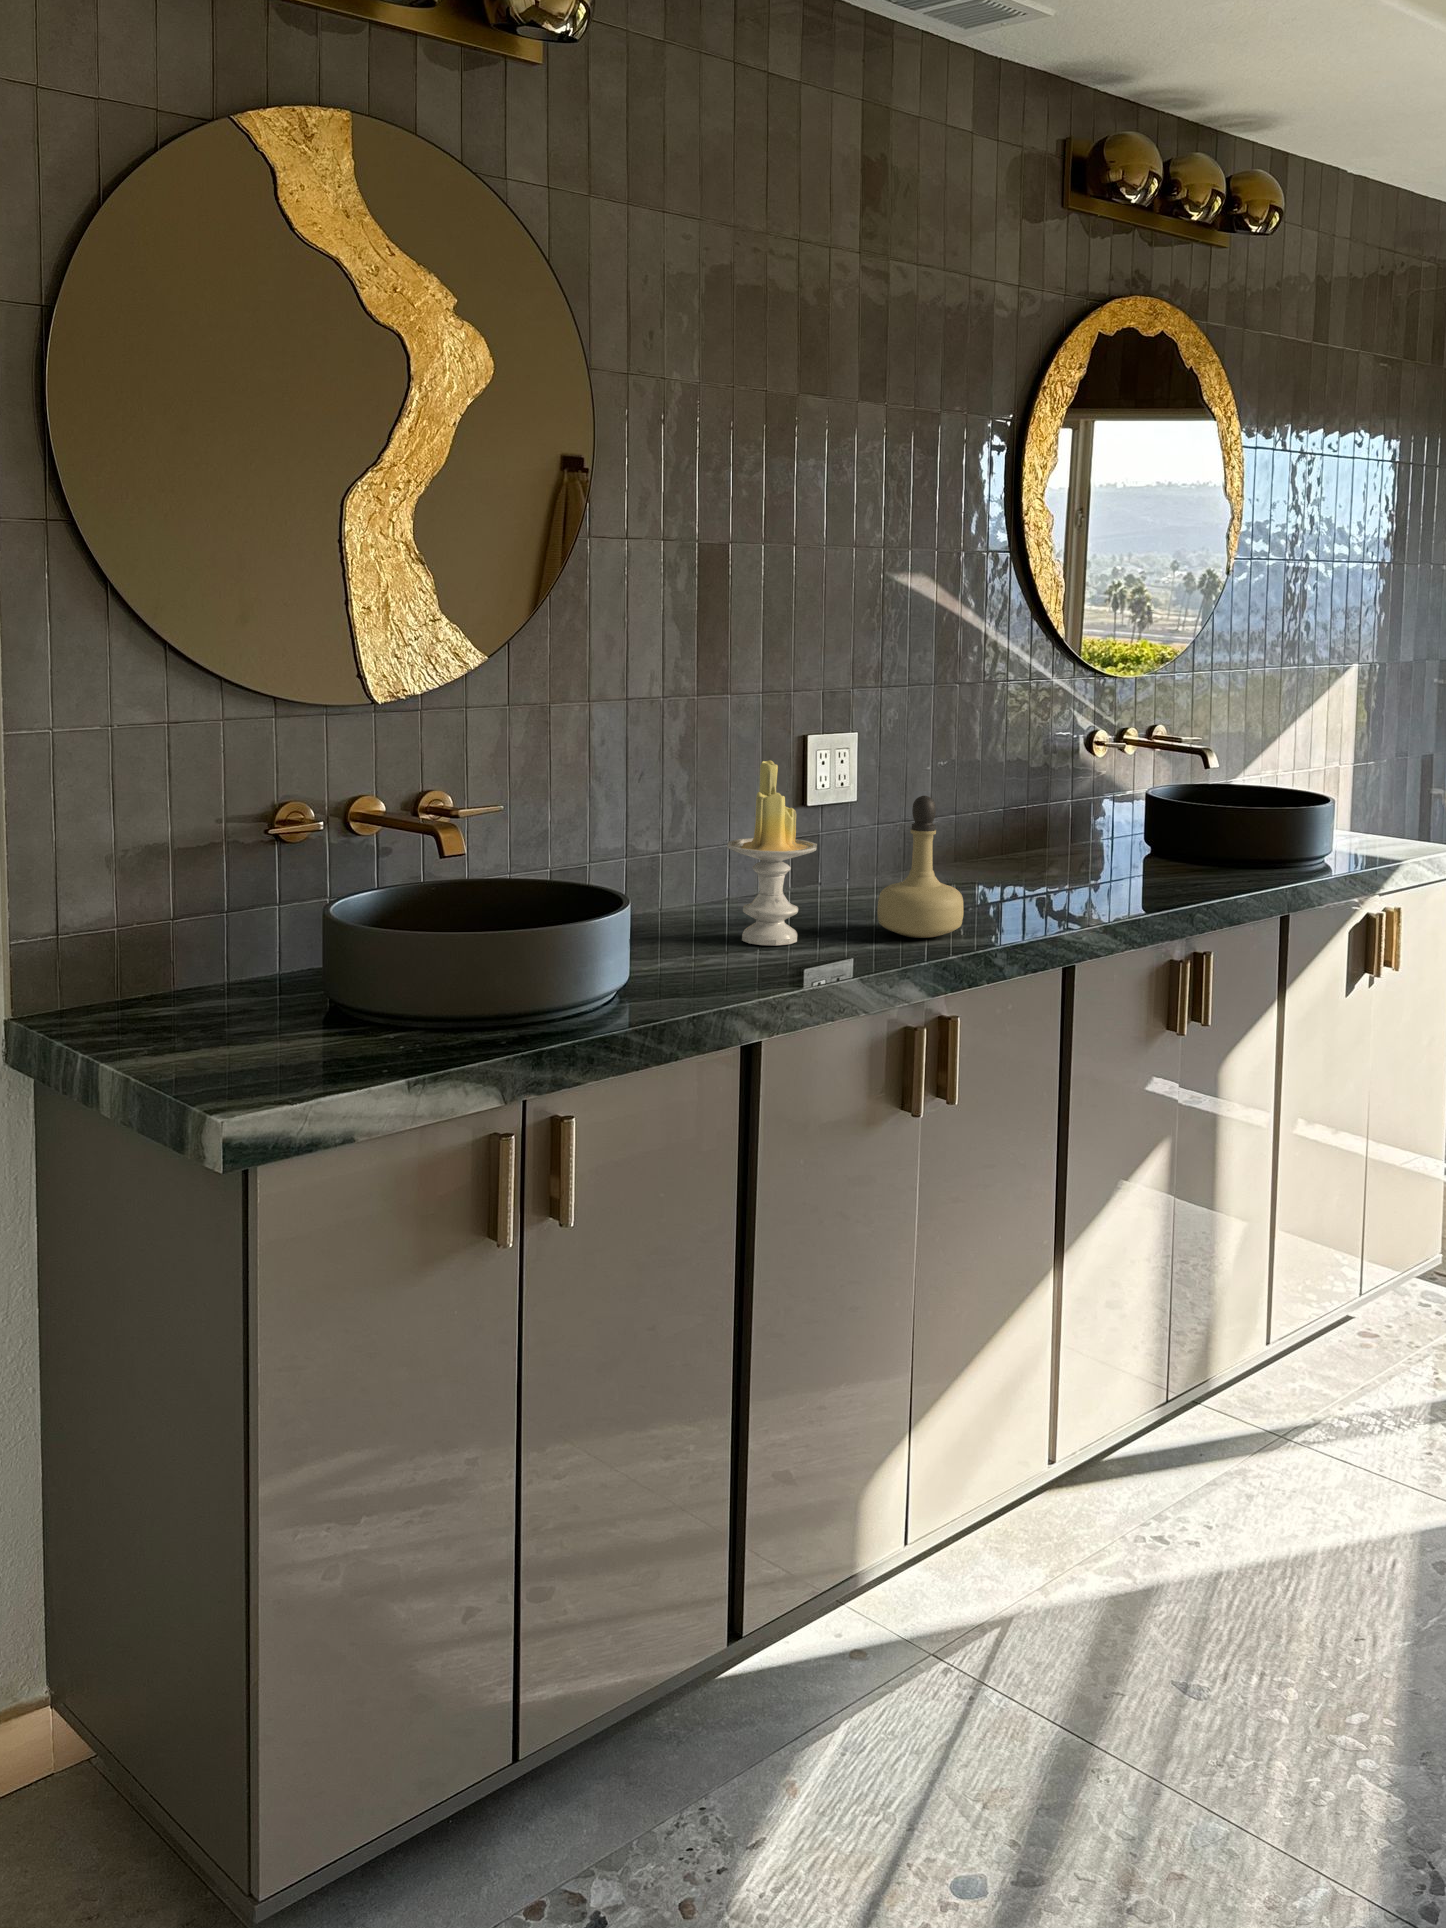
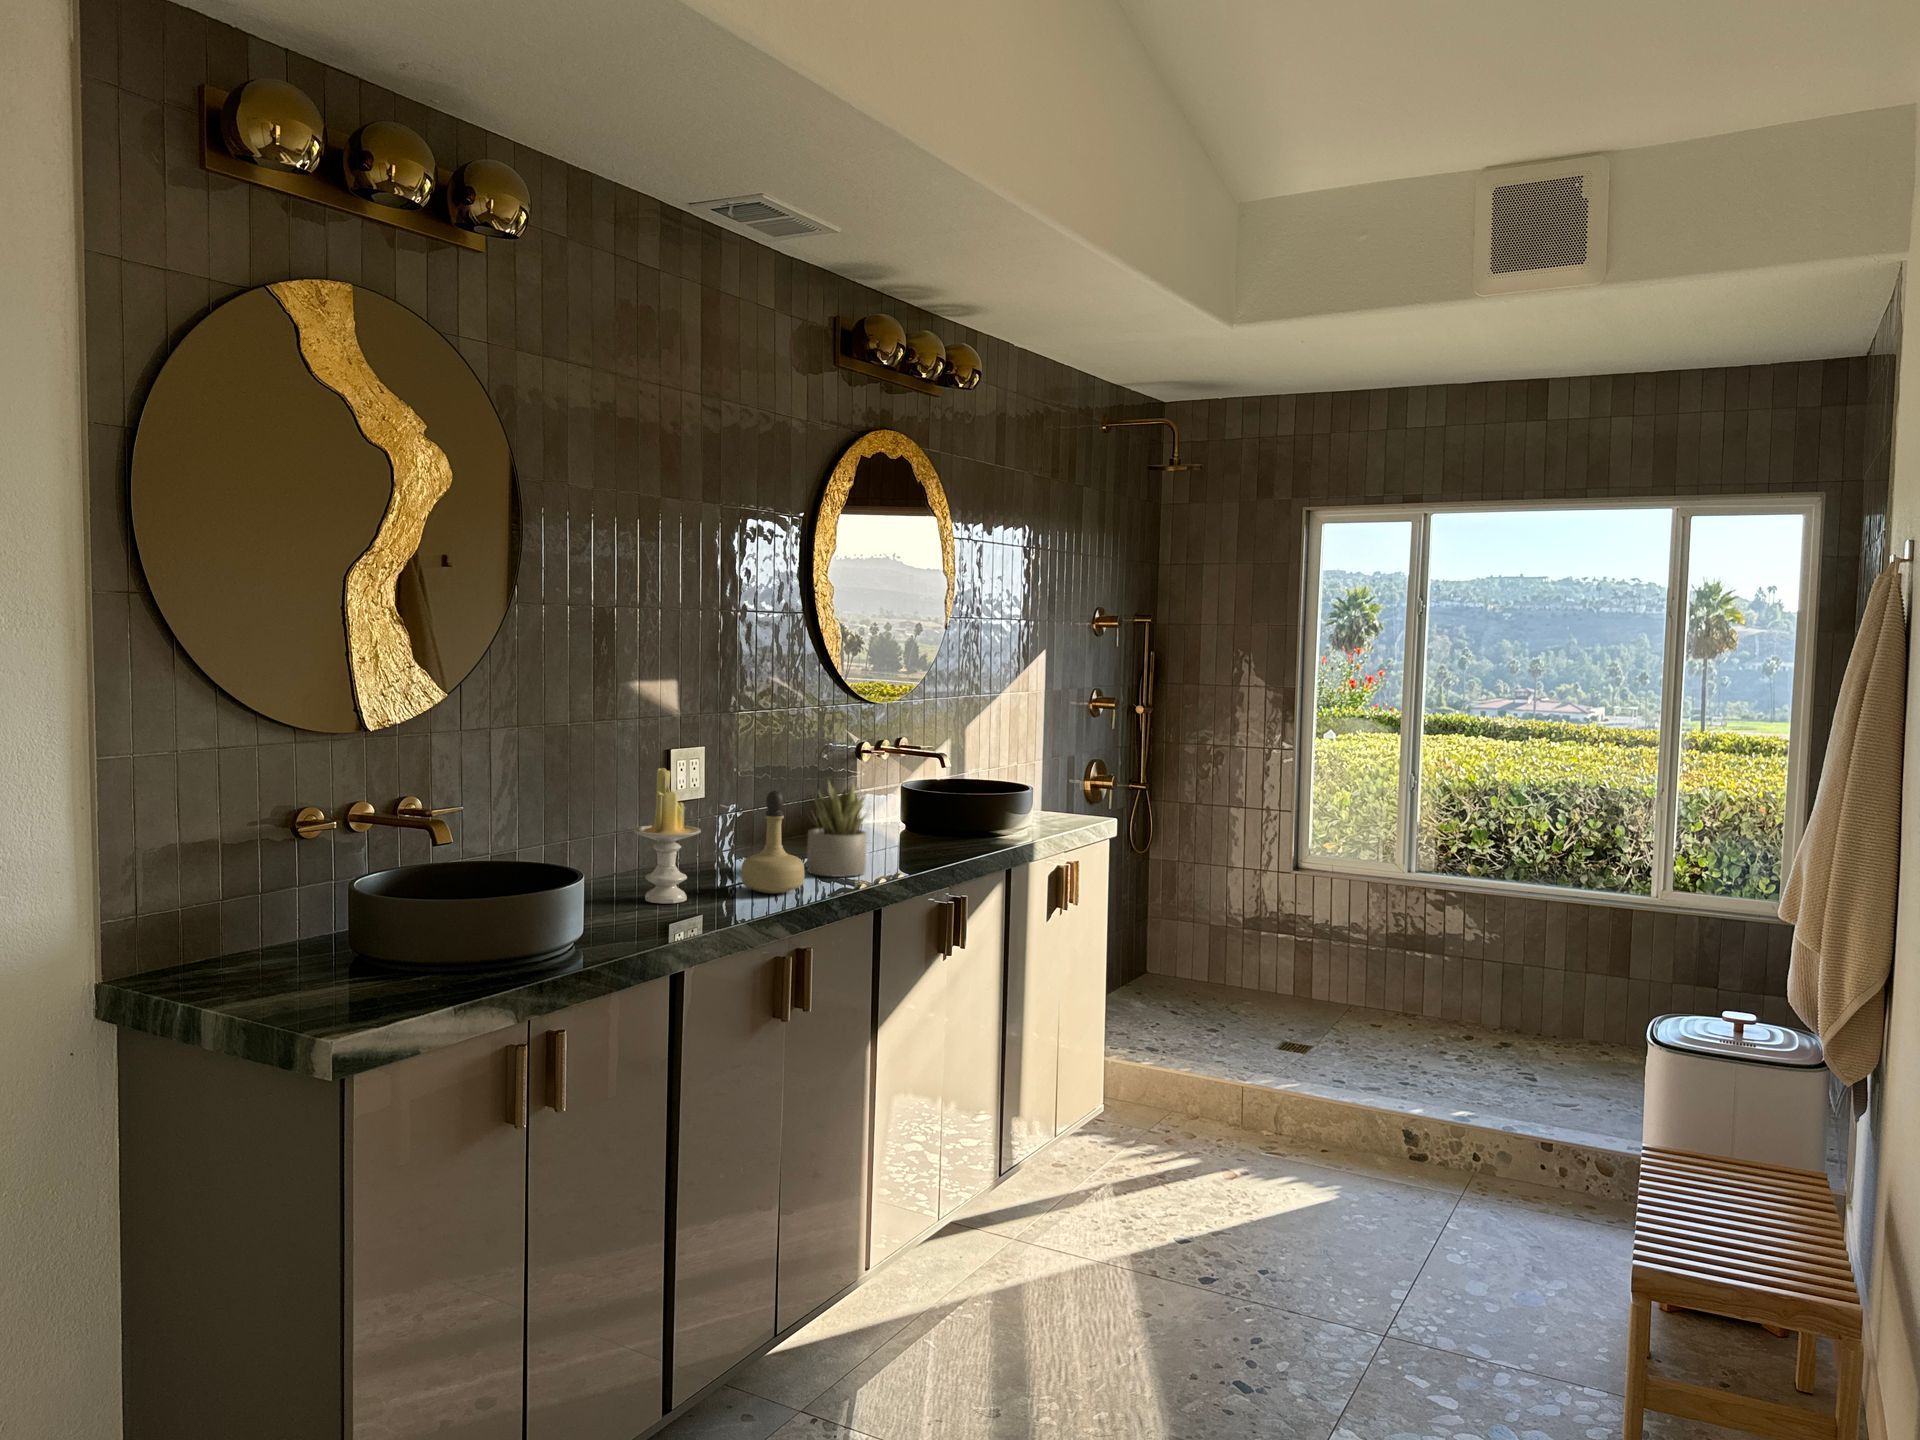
succulent plant: none [979,779,1067,917] -> present [807,781,866,877]

